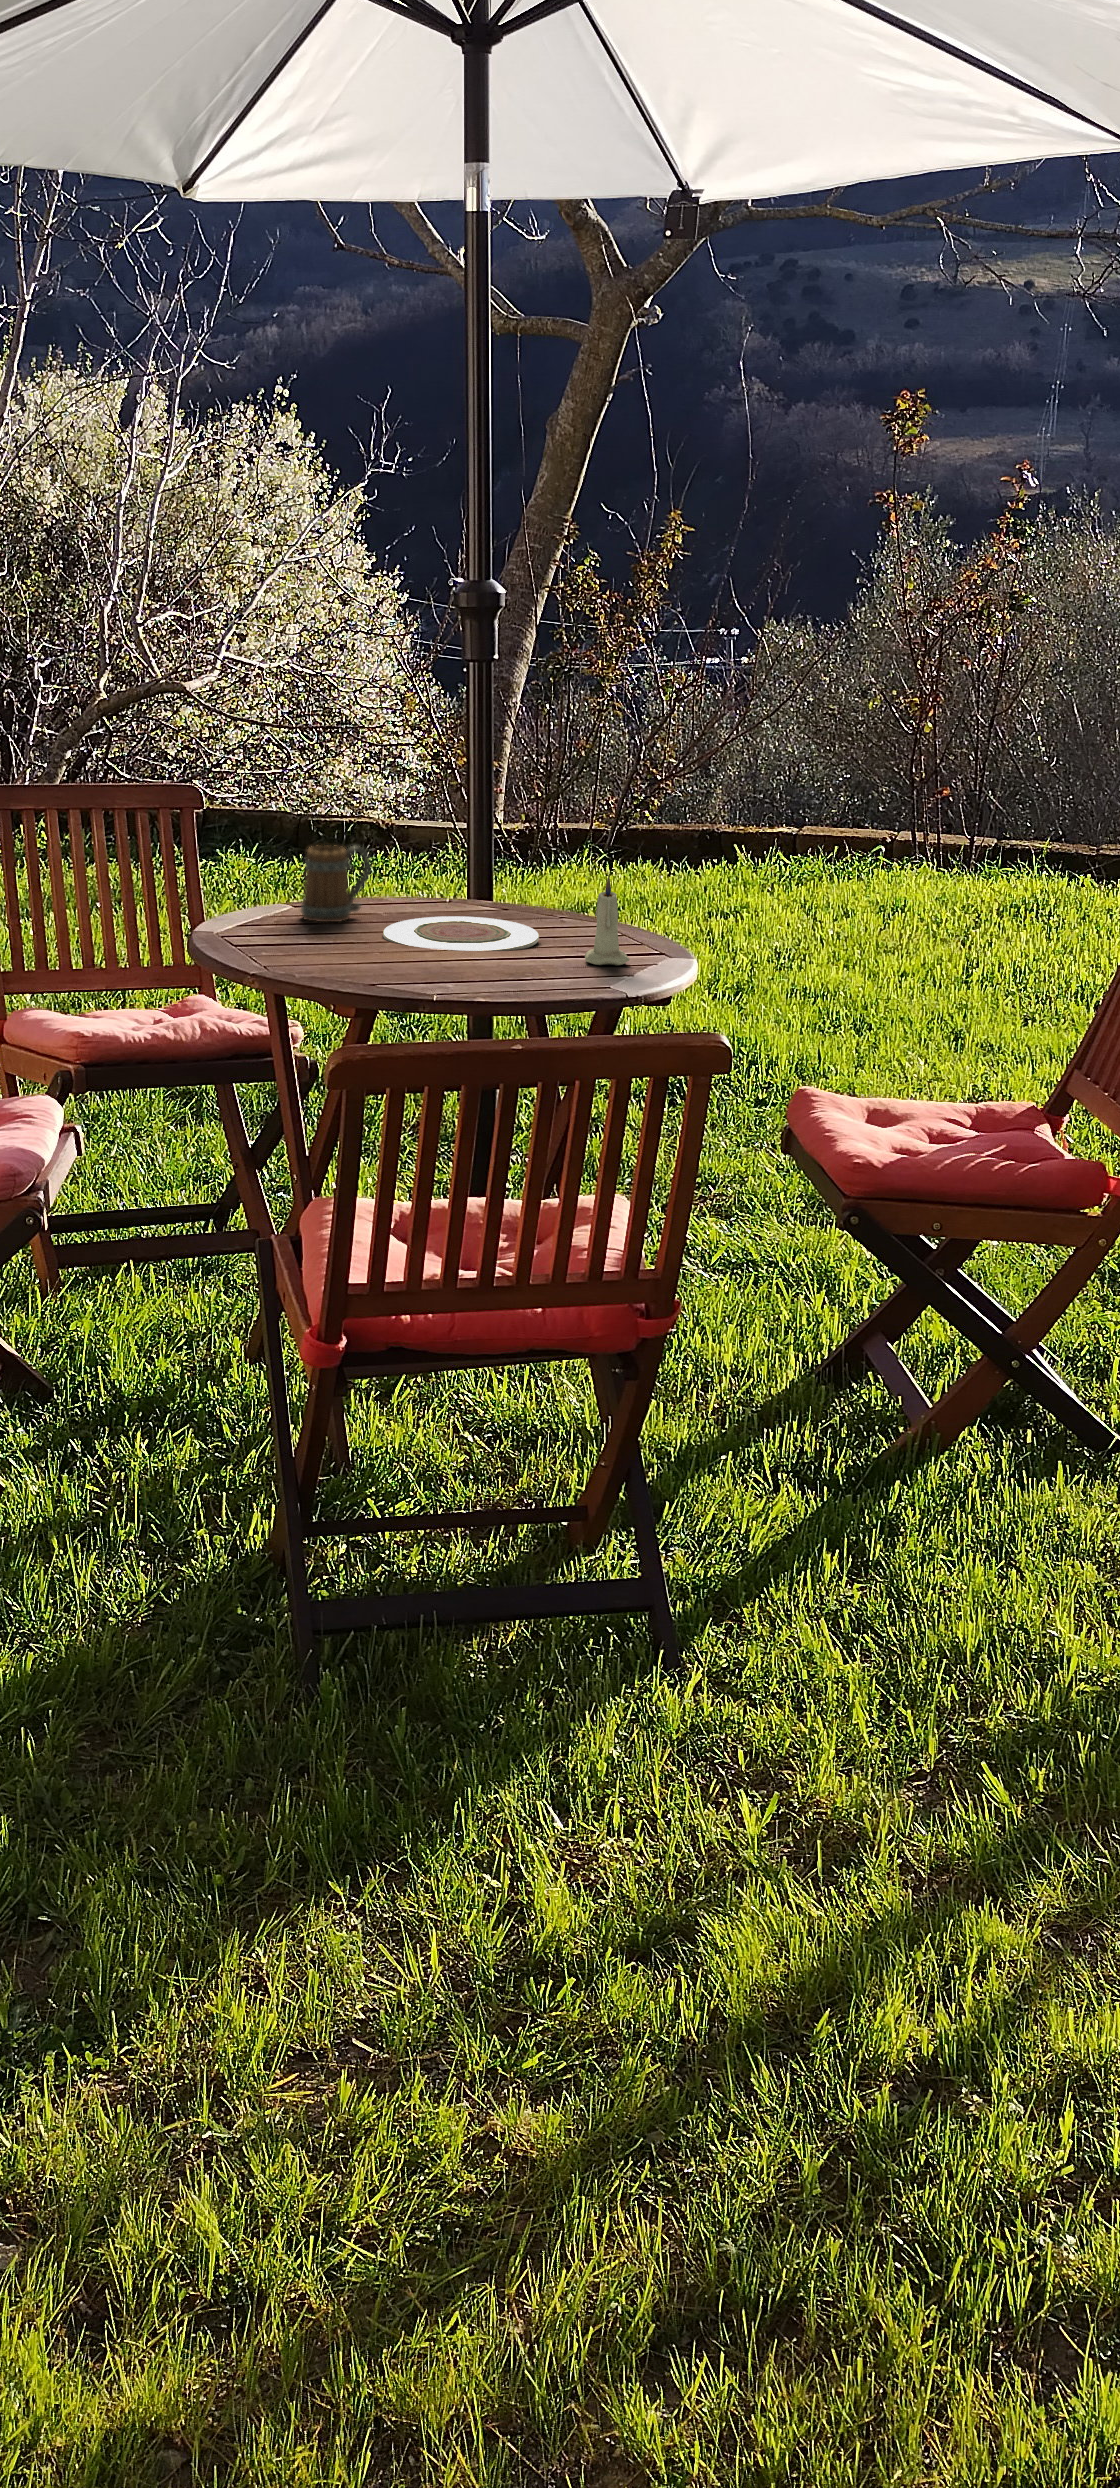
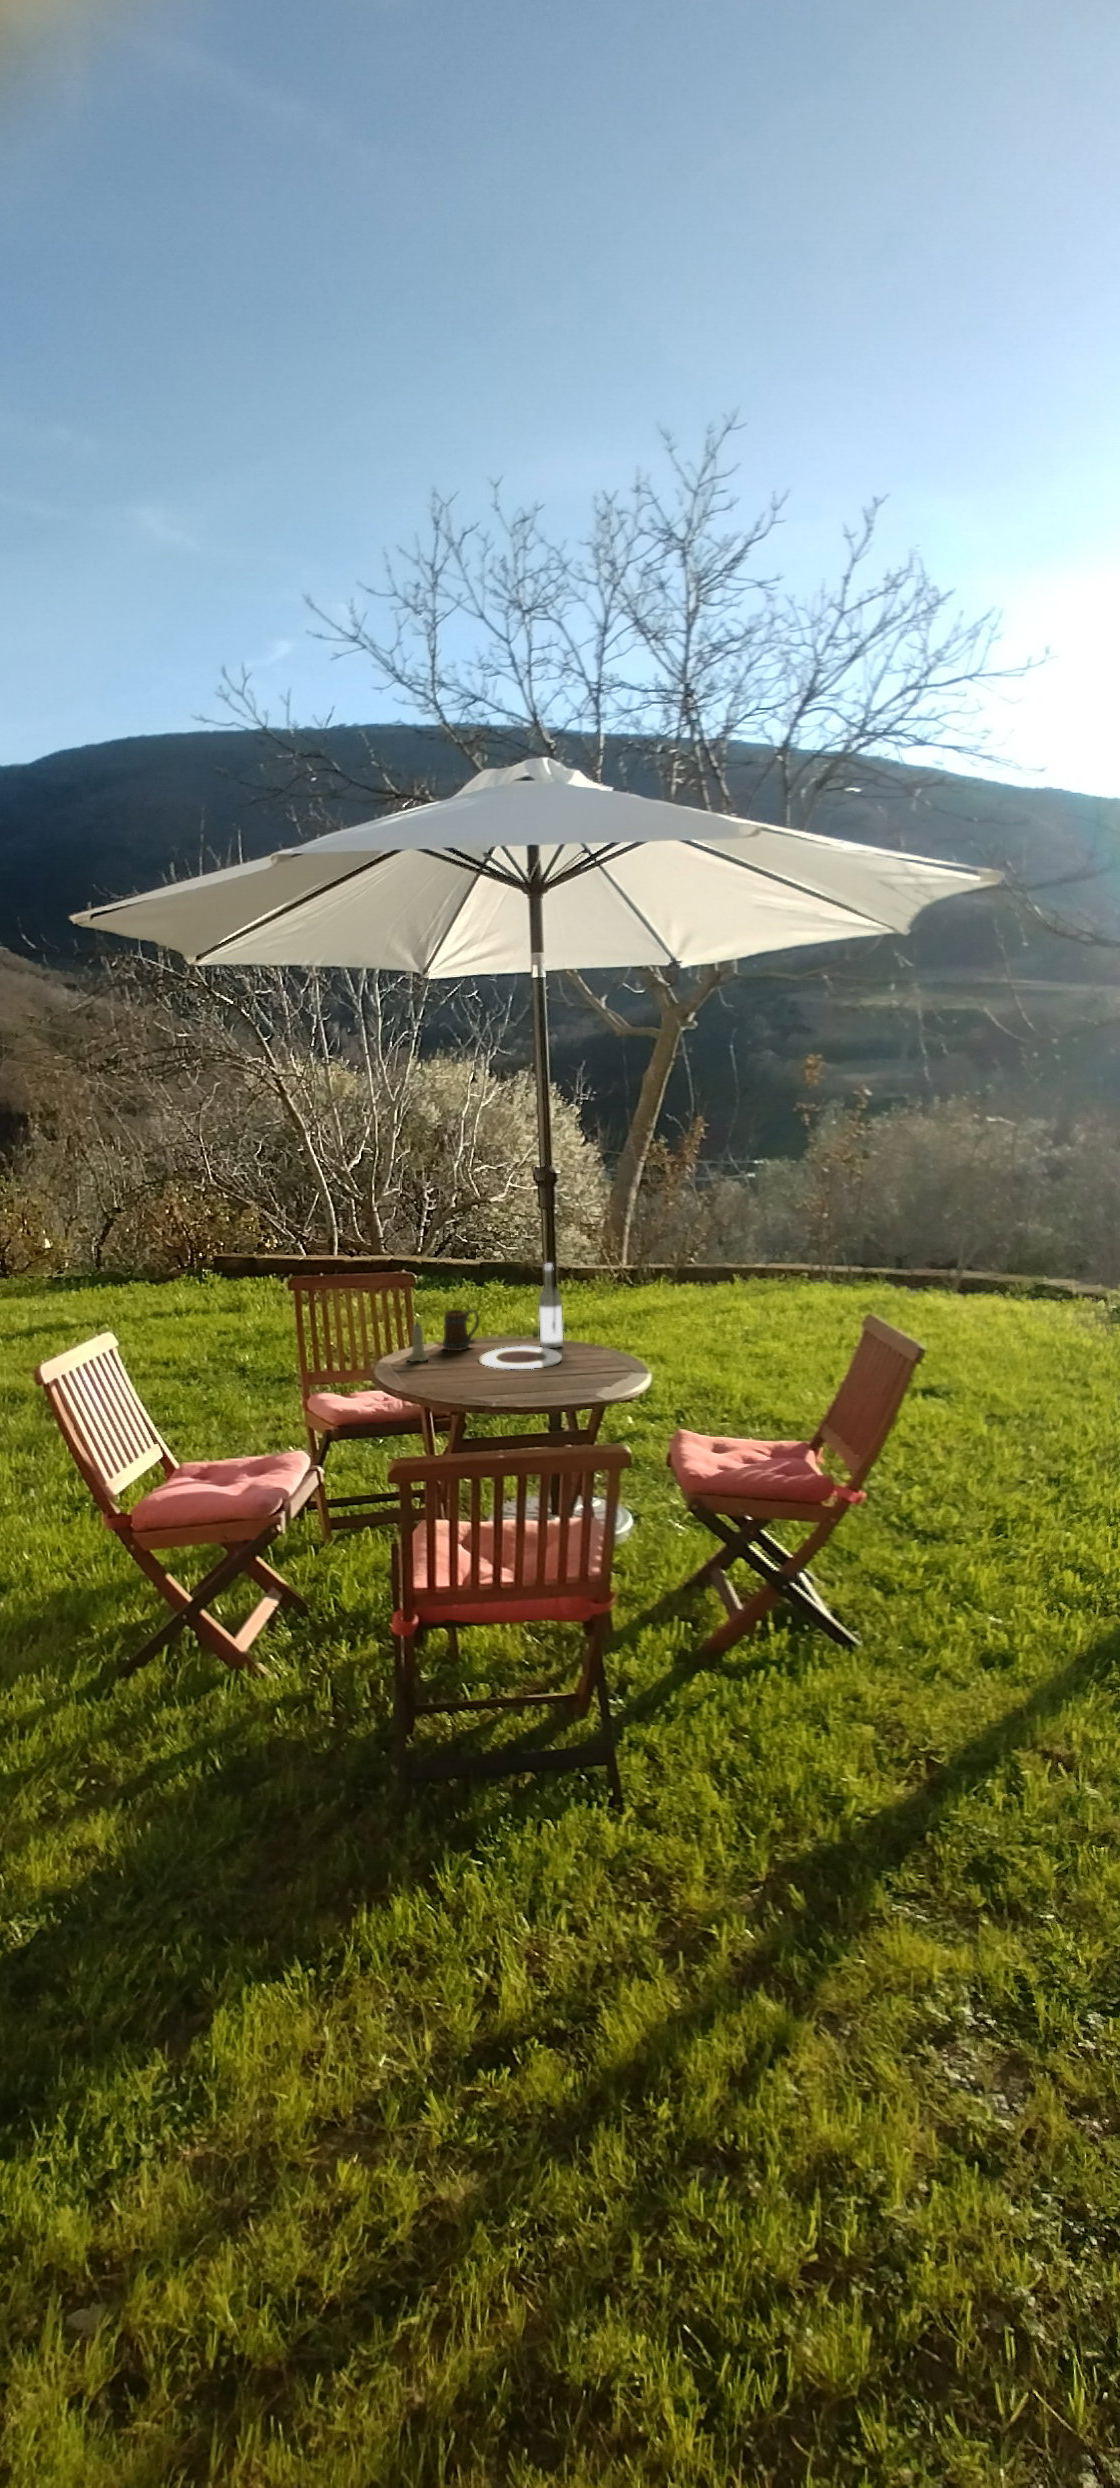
wine bottle: none [483,764,526,924] -> present [539,1264,563,1348]
candle: present [585,876,629,965] -> present [407,1321,429,1362]

